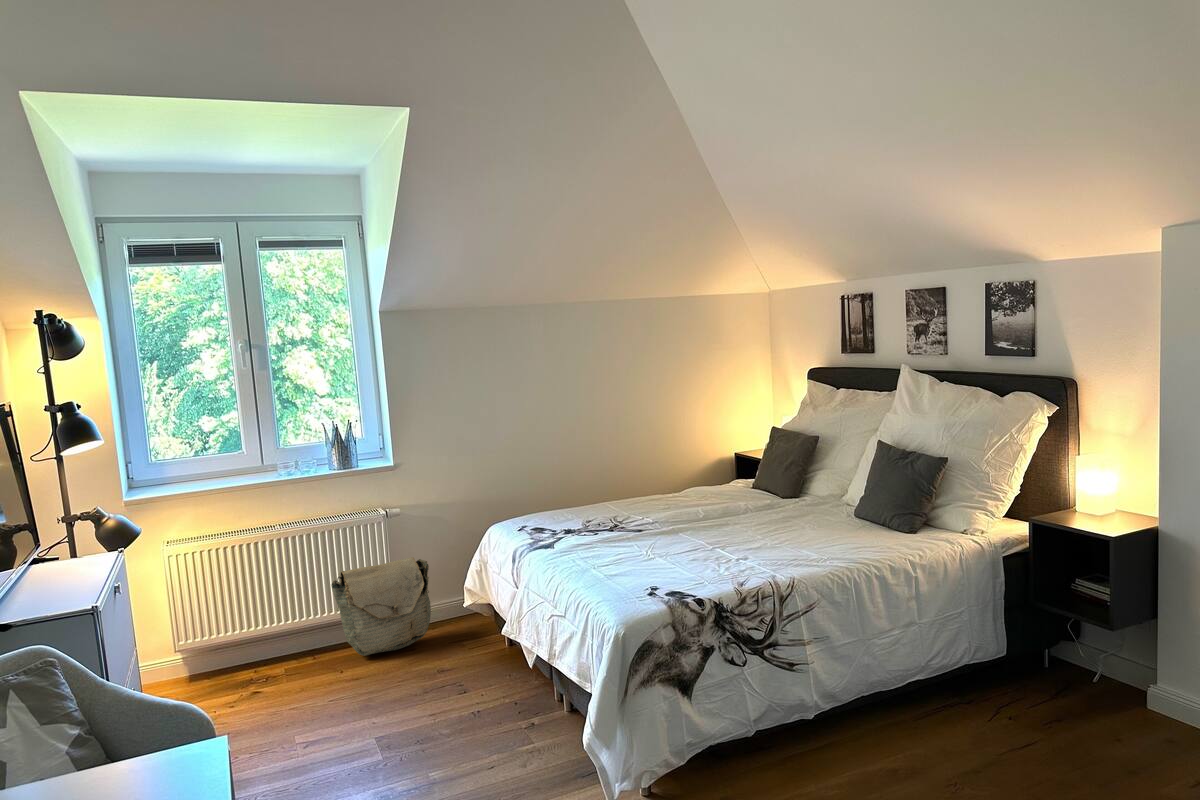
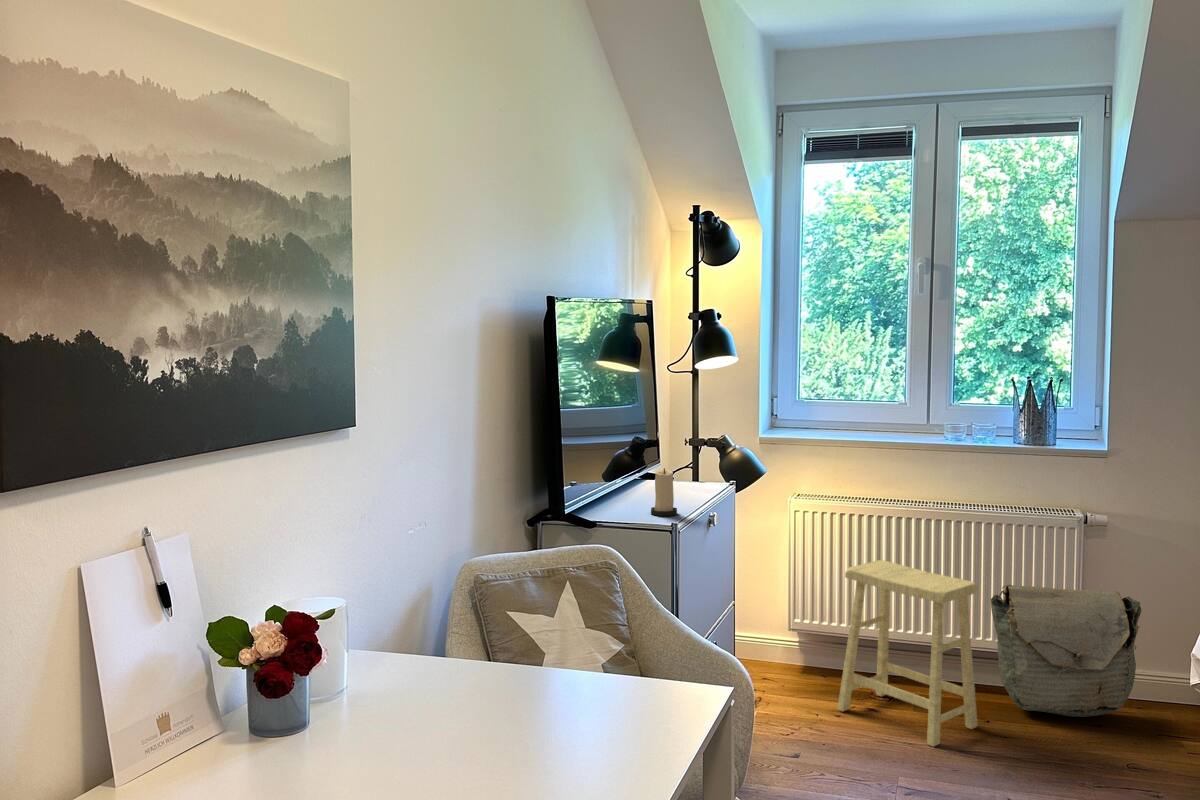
candle: none [40,549,68,592] -> present [651,468,677,516]
footstool: none [219,576,336,704] -> present [838,560,978,746]

